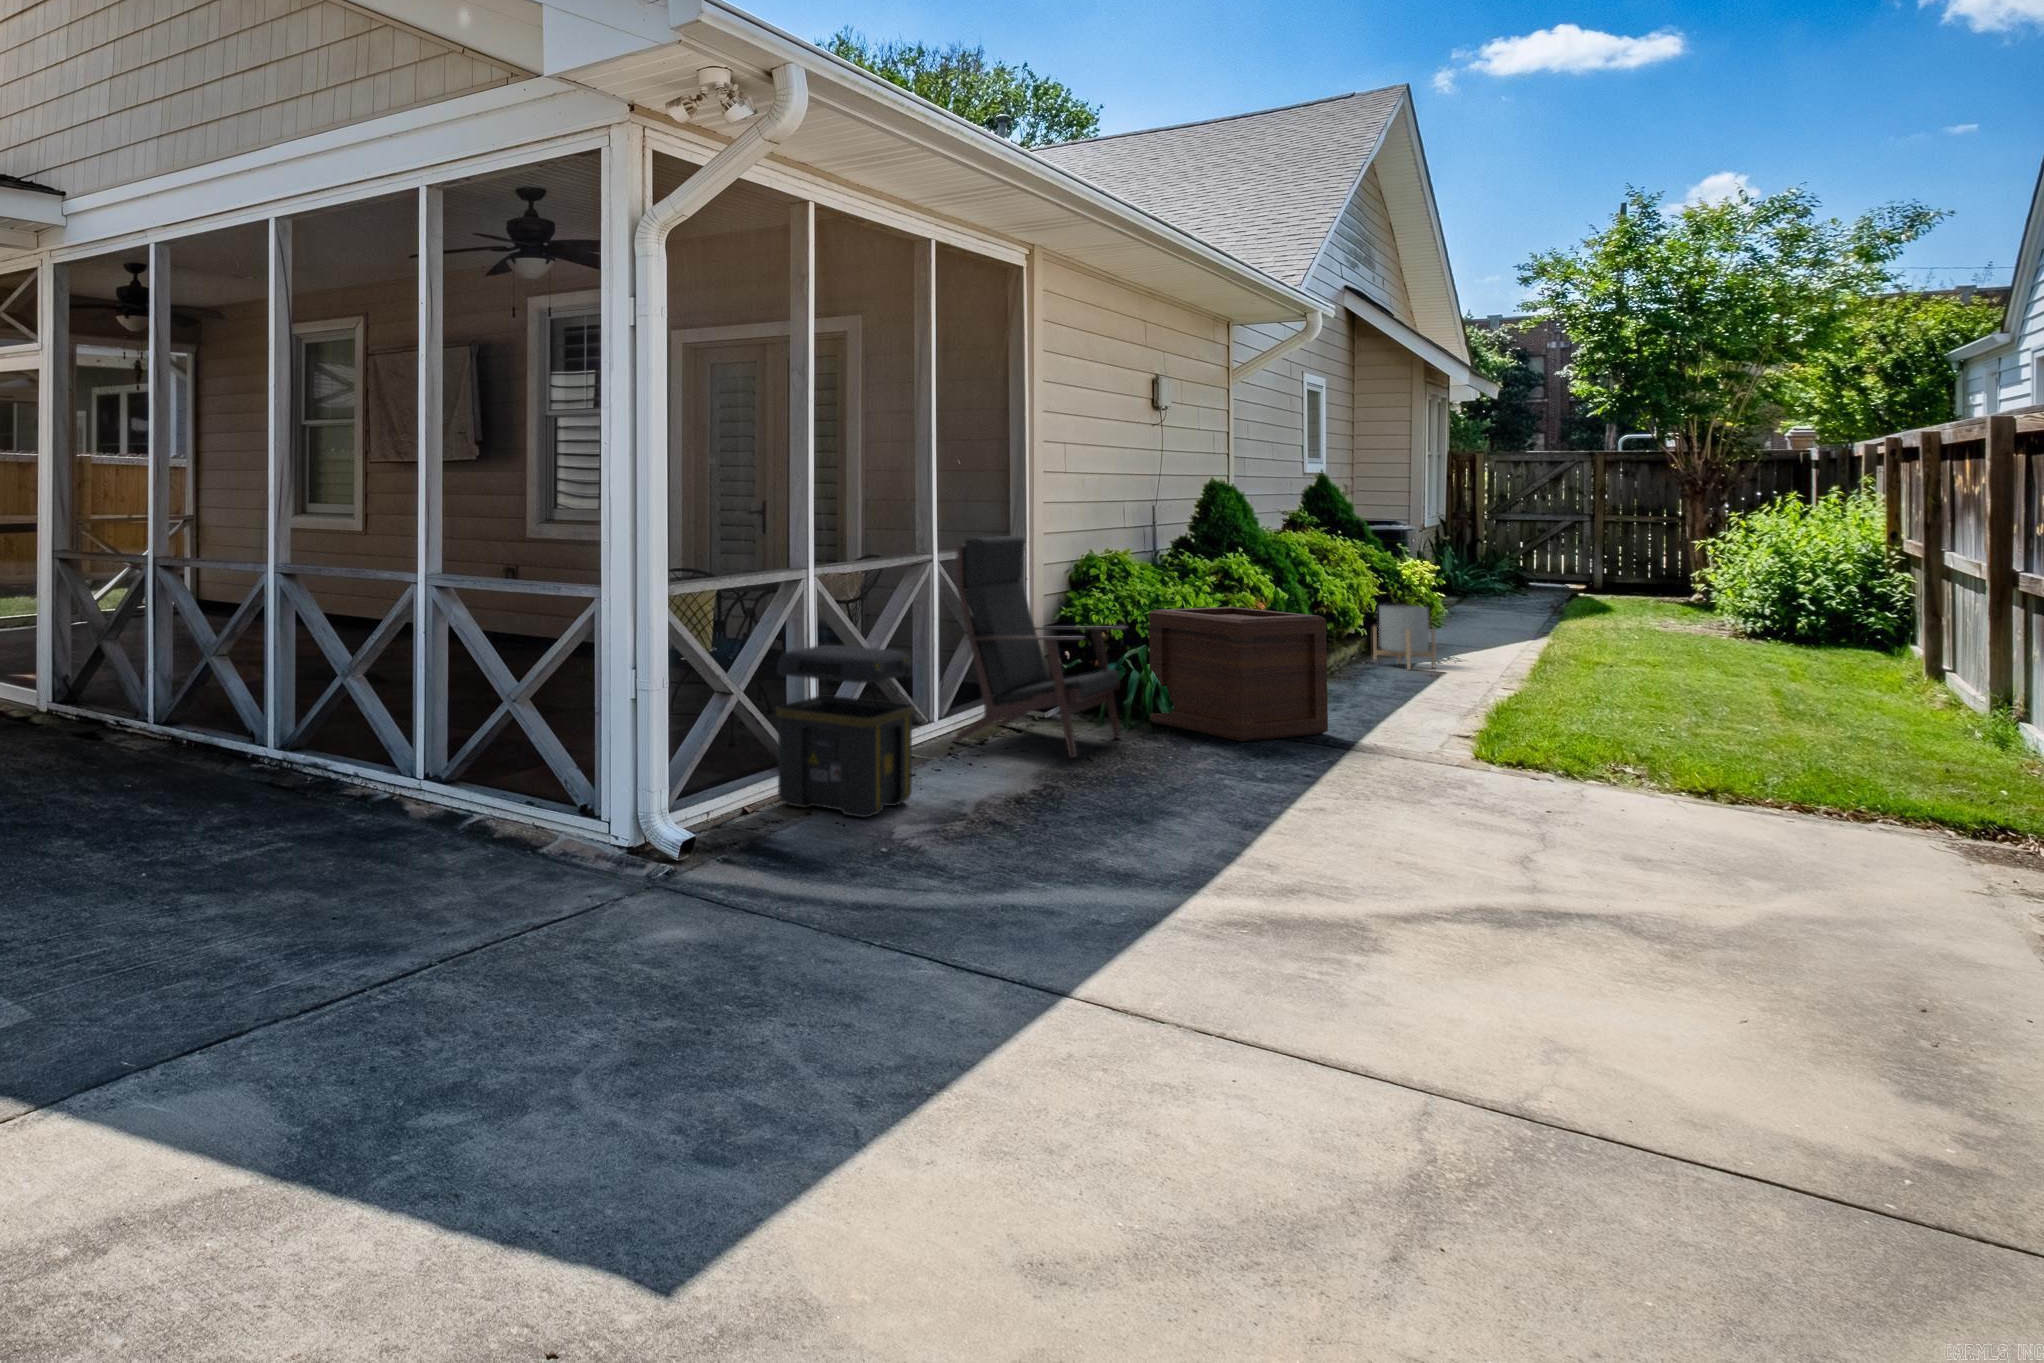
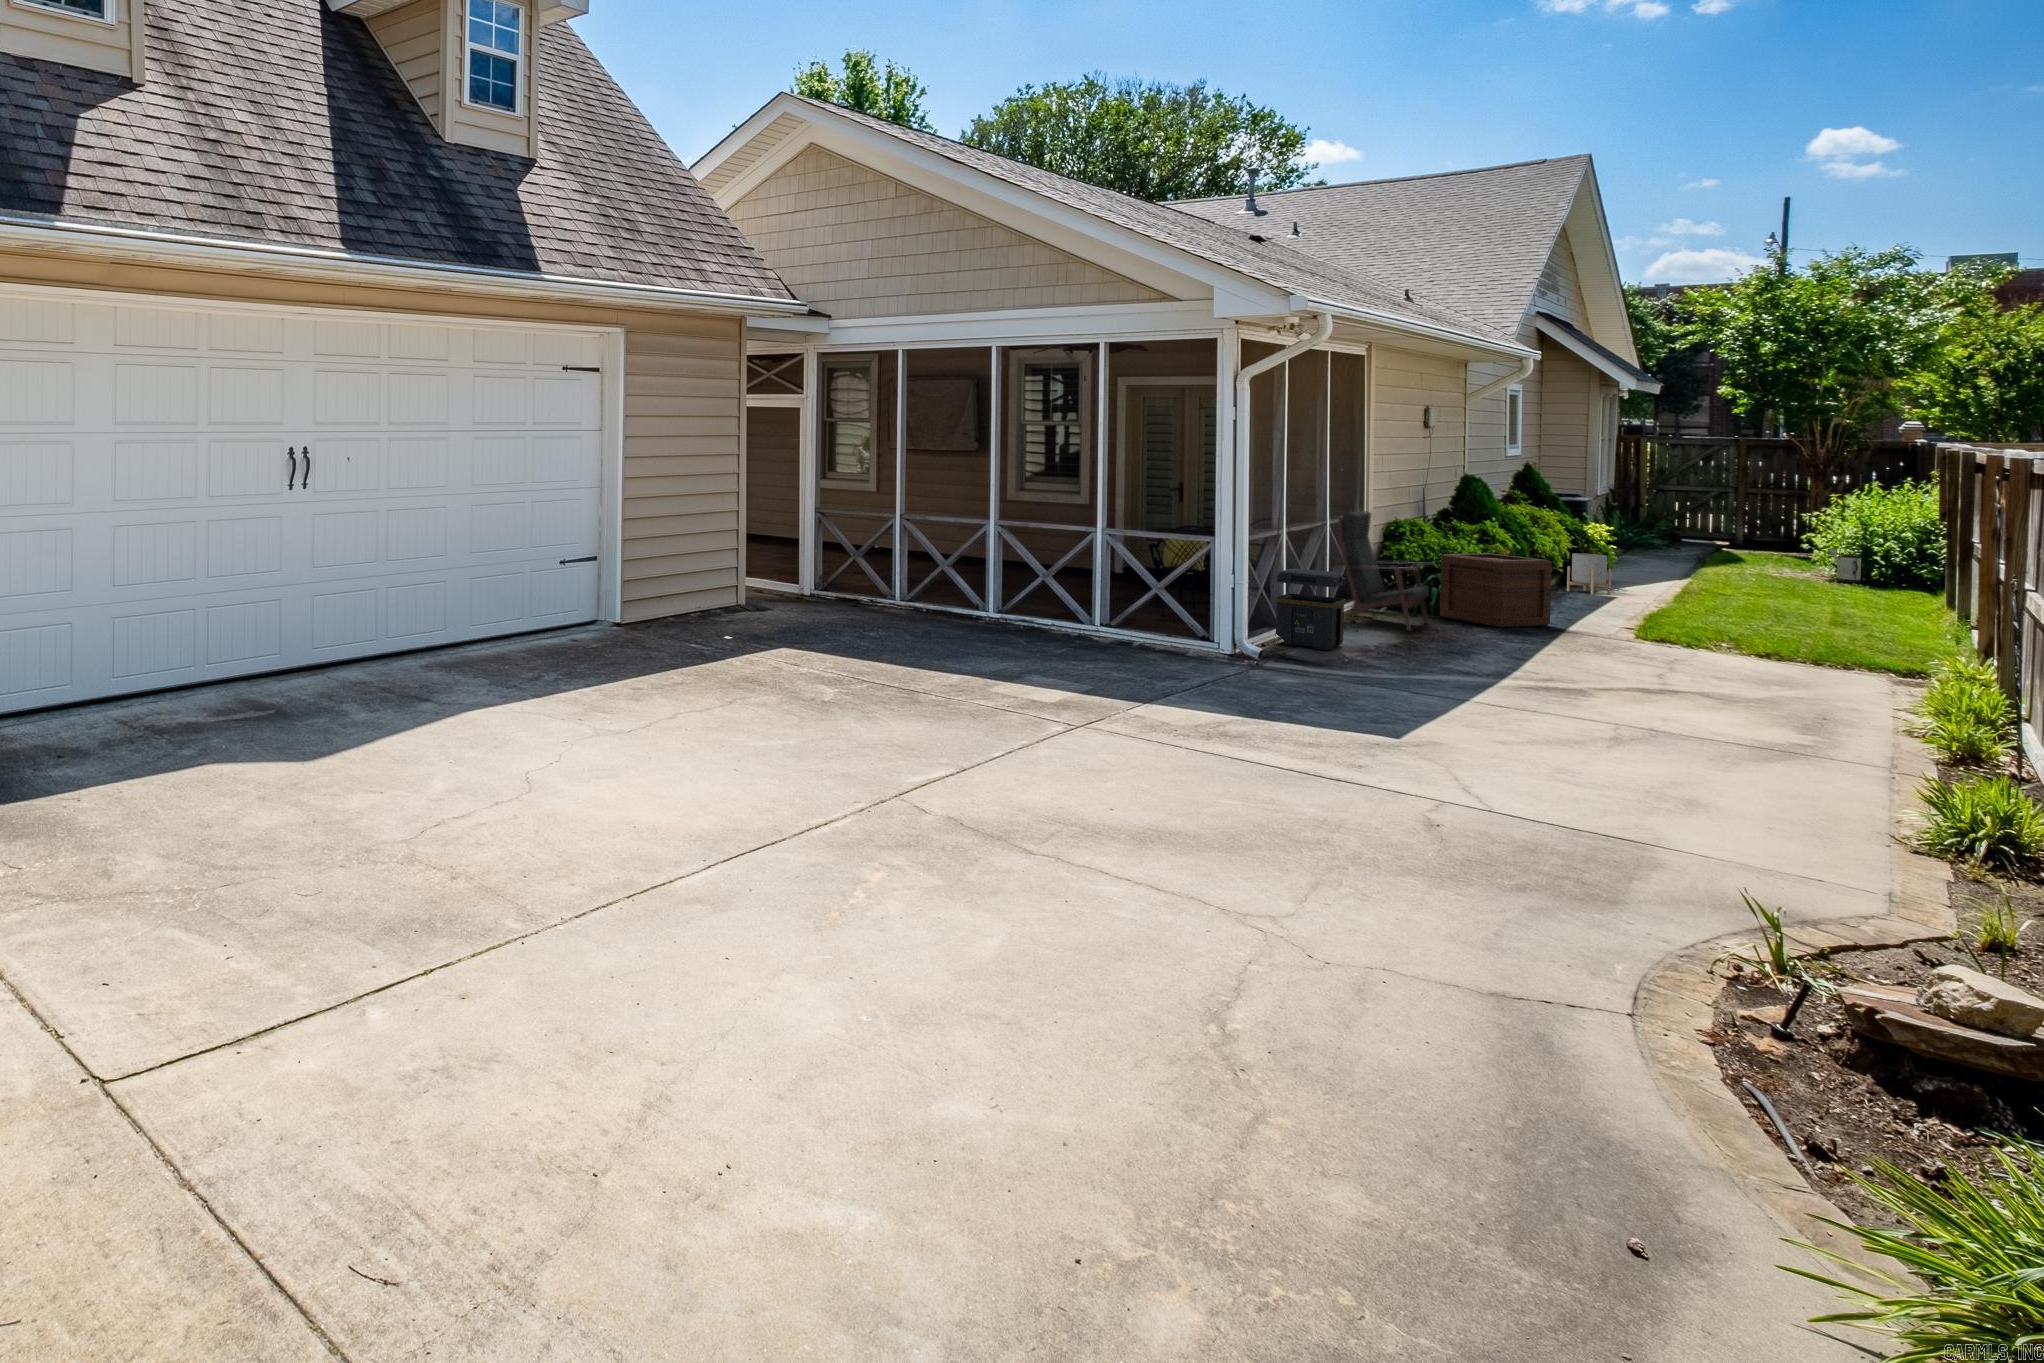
watering can: none [1730,587,1780,638] -> present [1827,548,1861,582]

